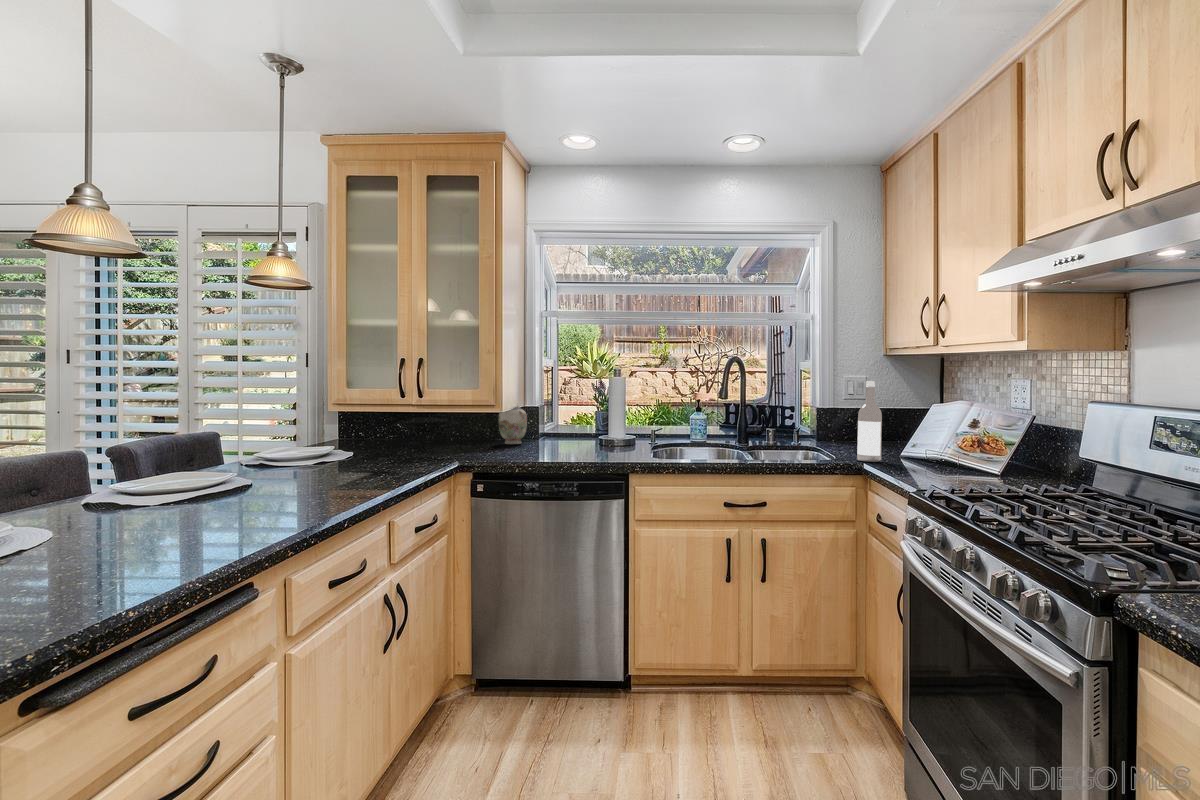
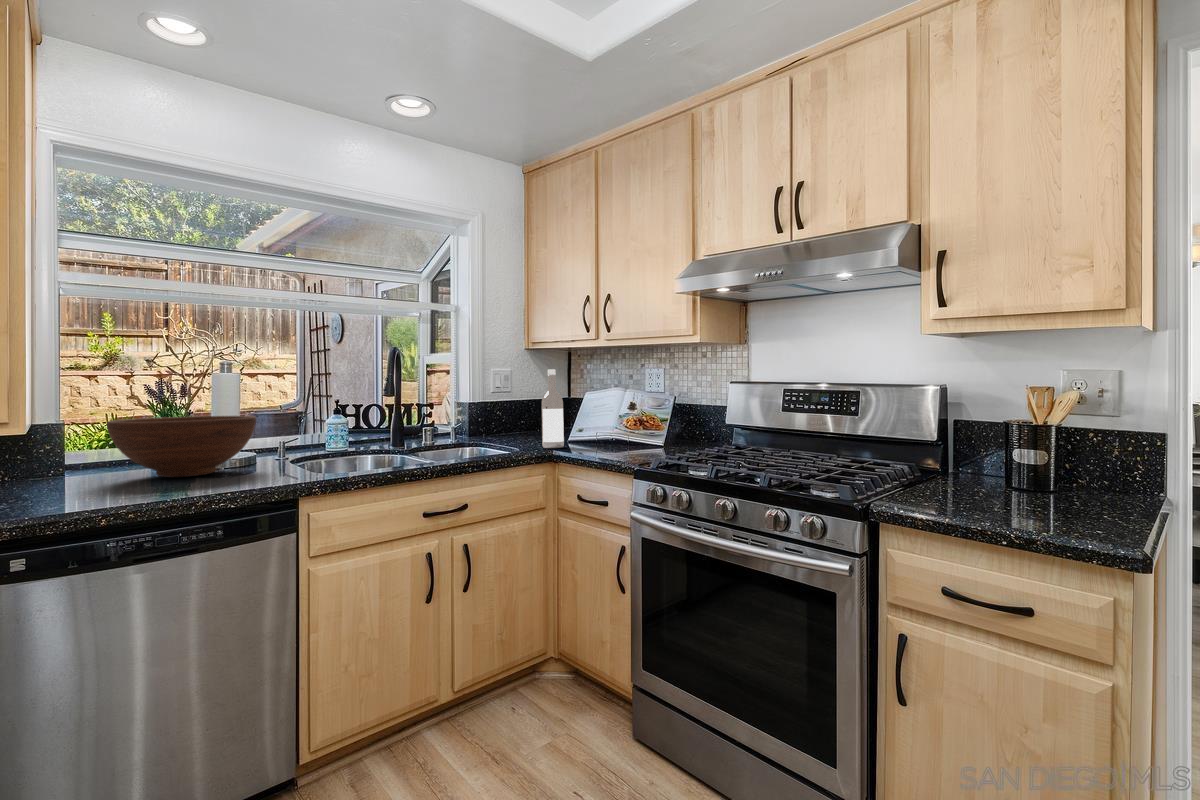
vase: present [498,405,527,444] -> none [22,373,83,477]
fruit bowl: none [528,411,612,454] -> present [107,416,256,477]

